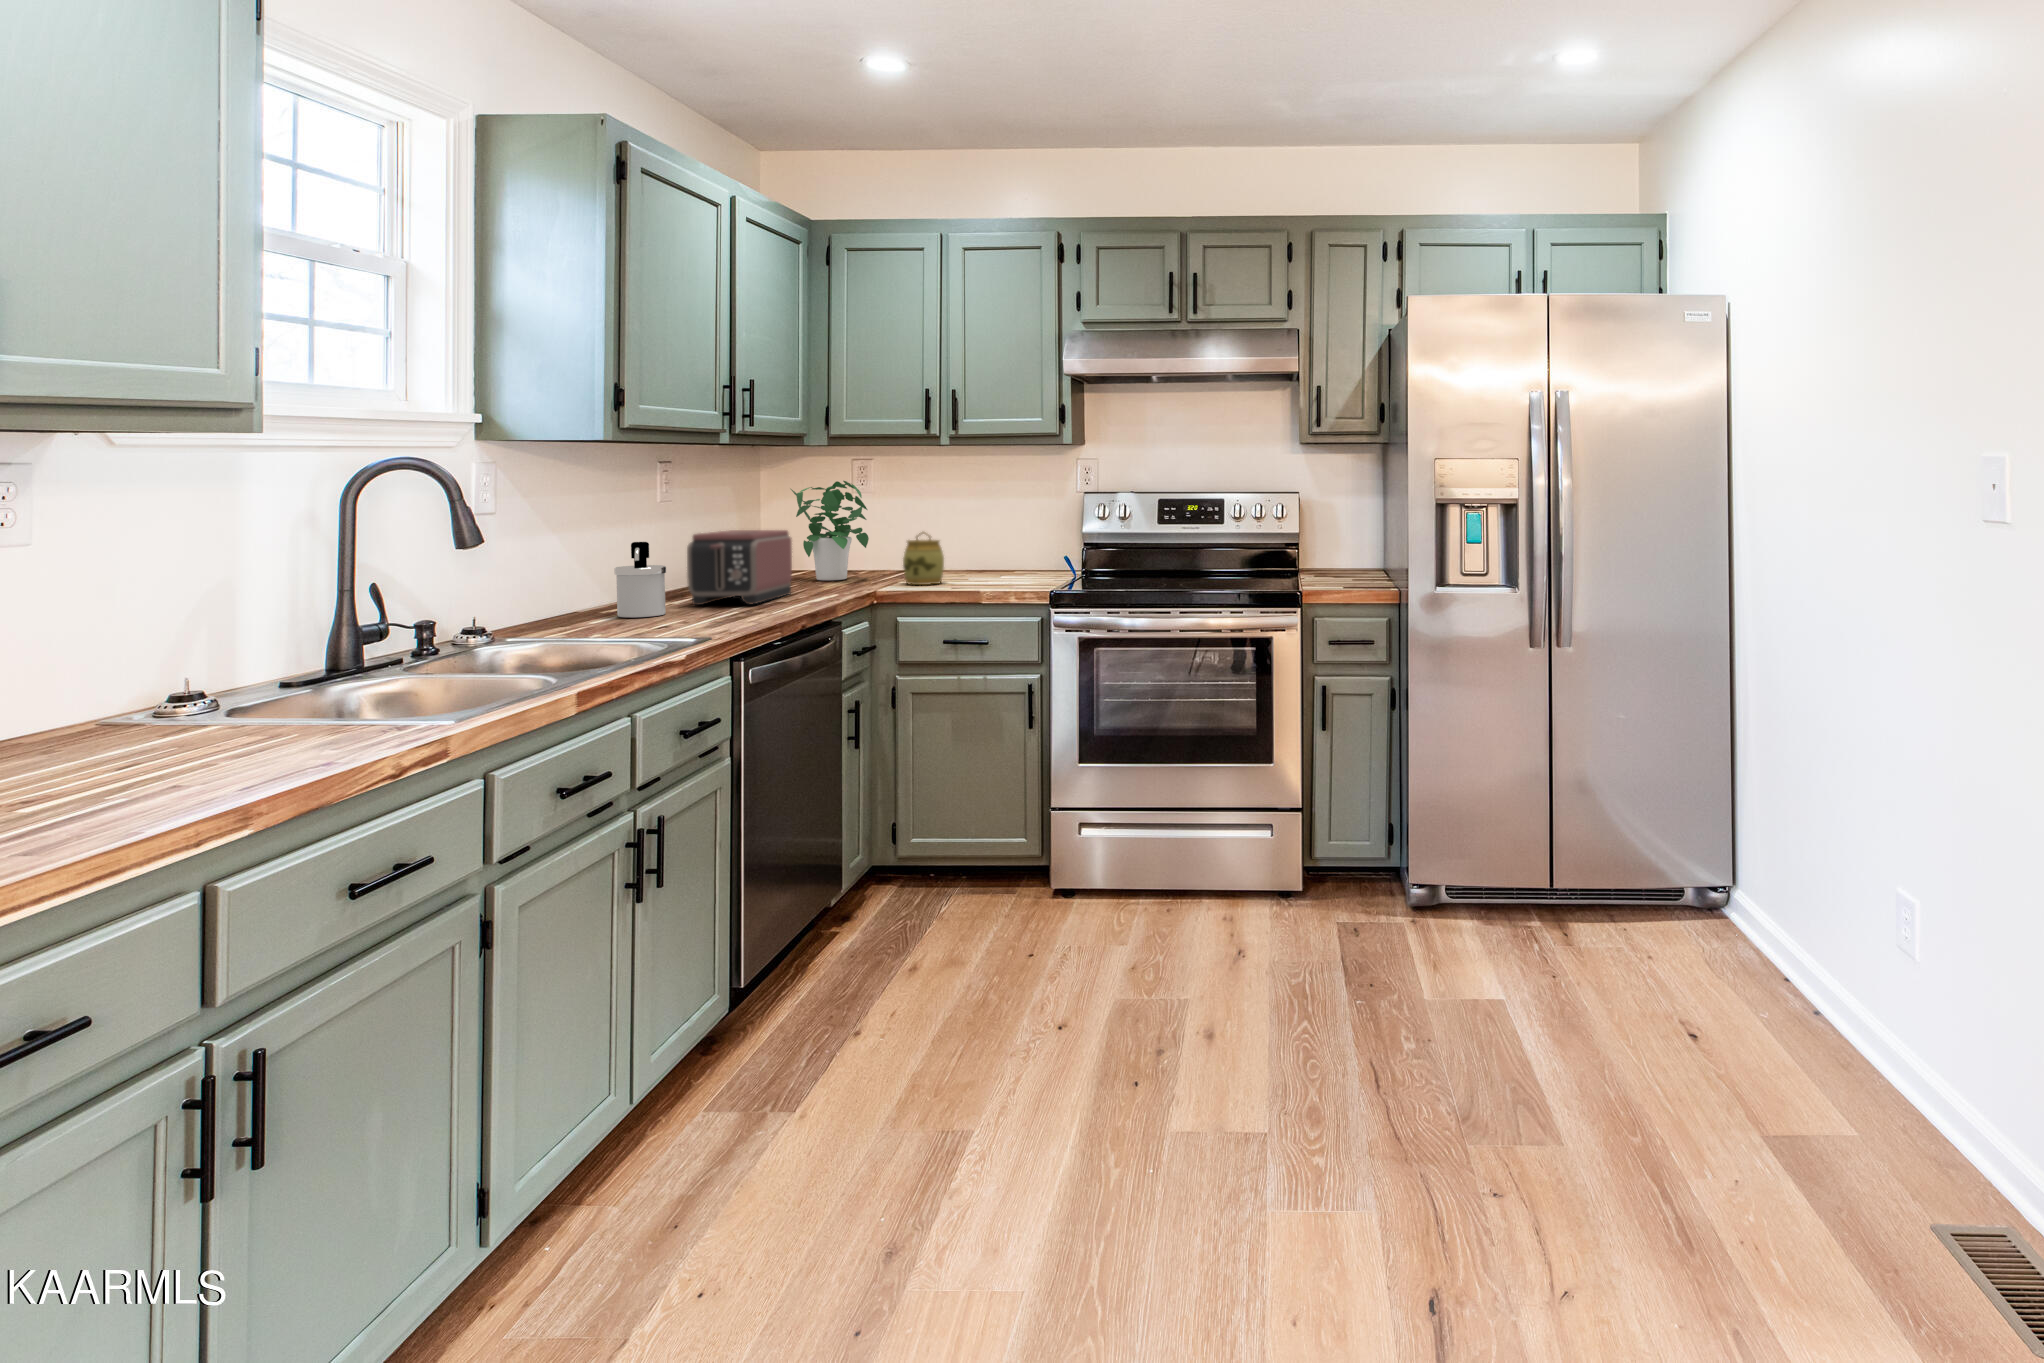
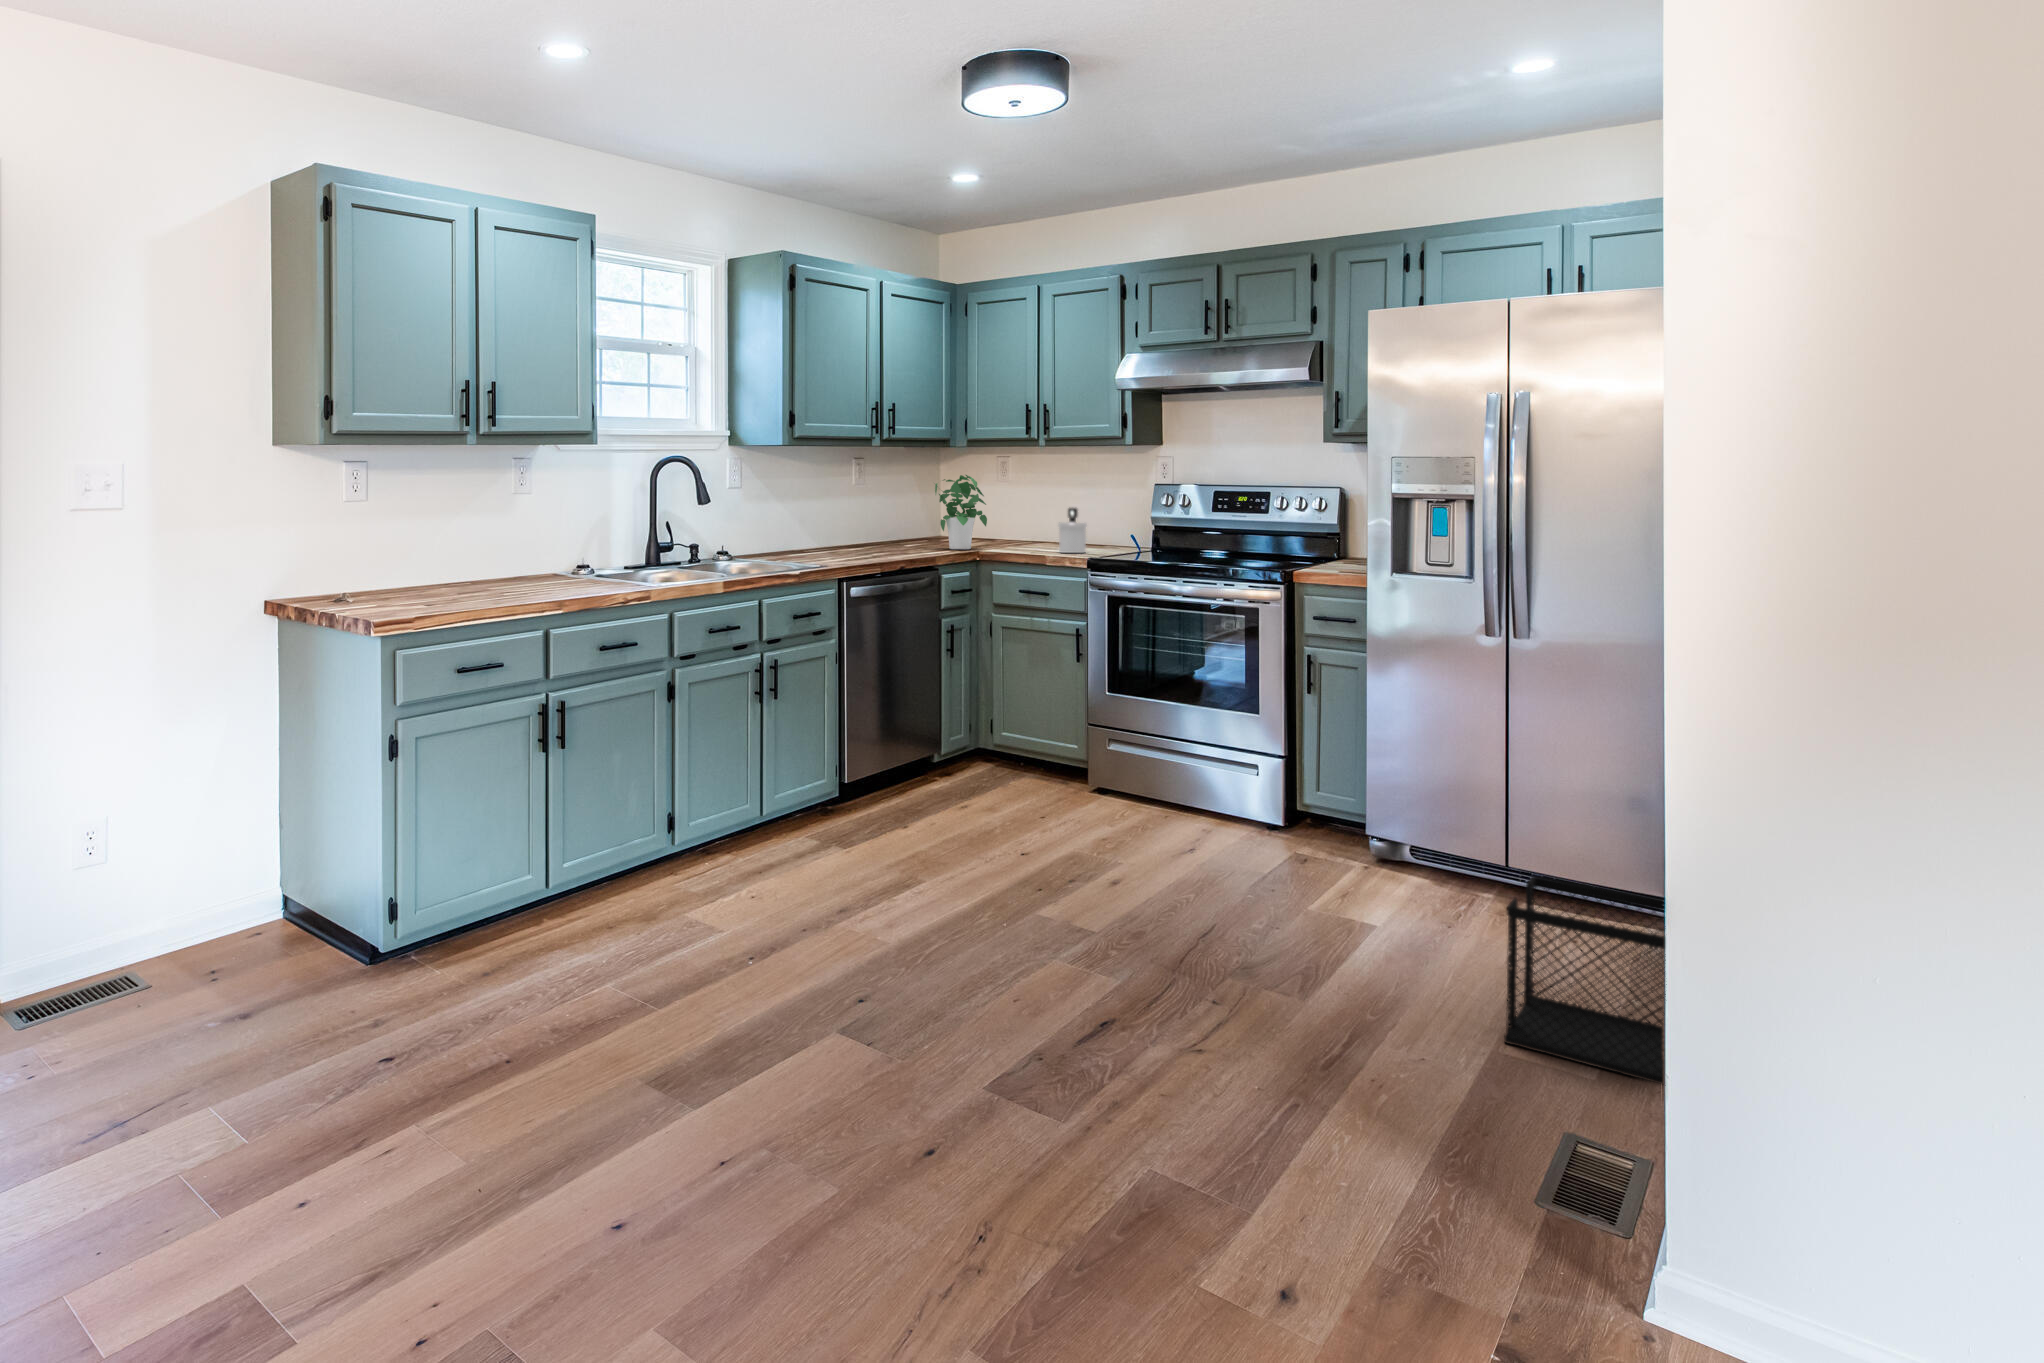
toaster: present [687,530,792,605] -> none [846,508,918,557]
jar: present [903,532,944,585] -> none [1000,512,1032,553]
soap dispenser: present [614,542,666,618] -> present [1059,508,1087,553]
wastebasket: none [1744,947,1970,1171] -> present [1504,876,1666,1084]

